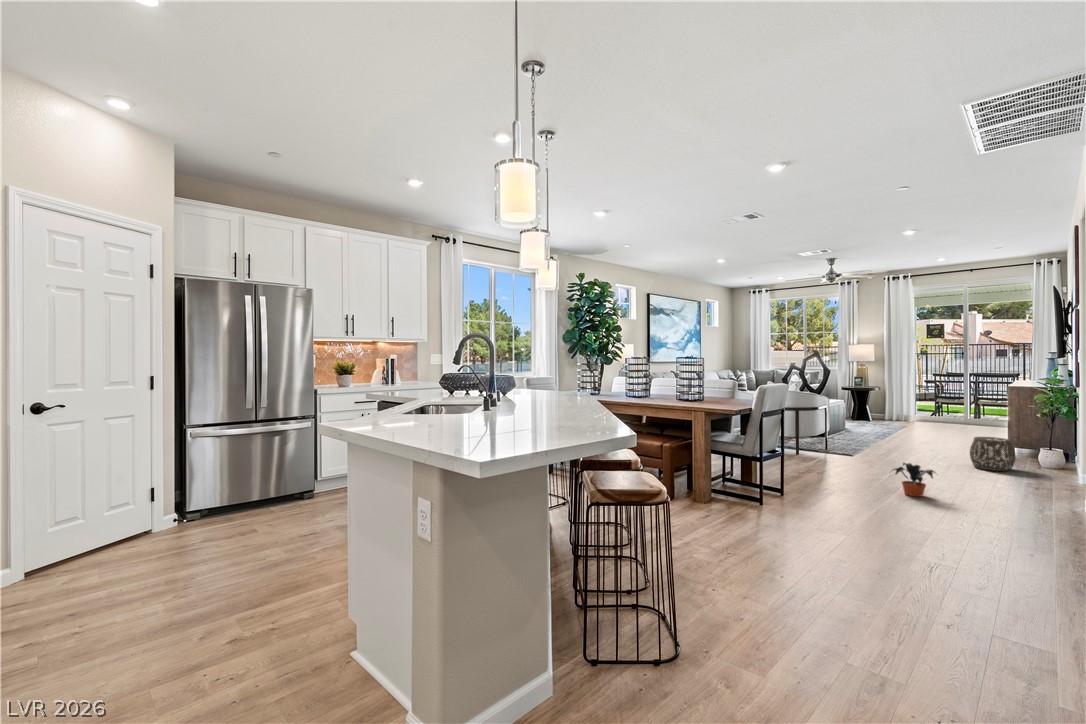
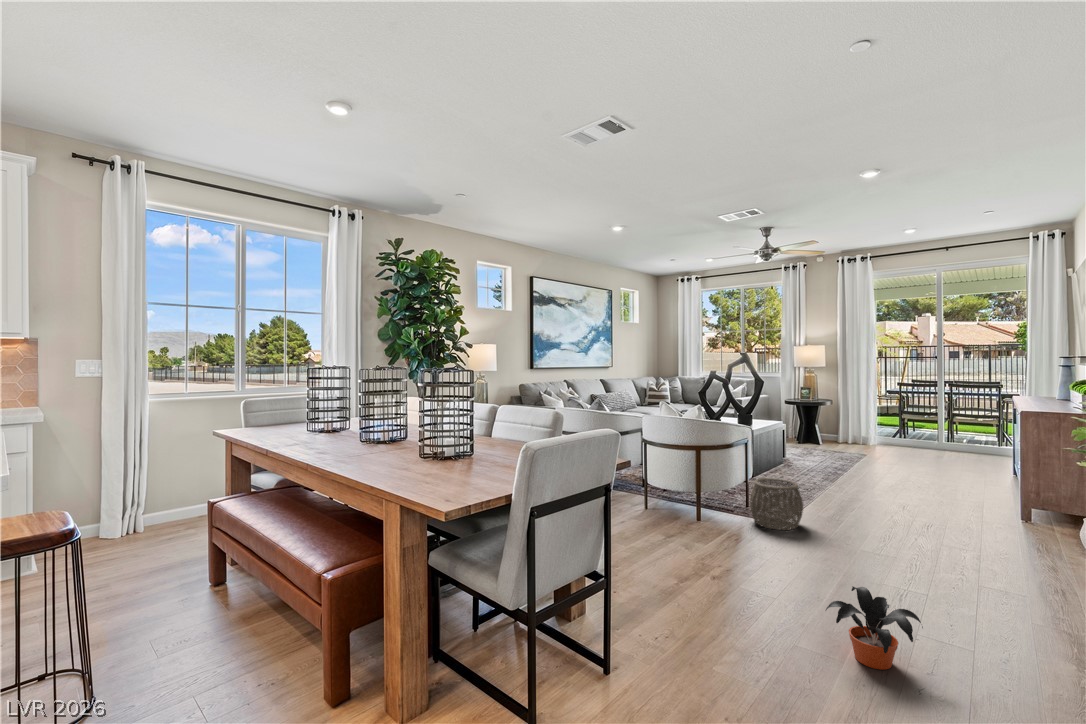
woven basket: present [970,437,1016,471] -> present [750,478,803,530]

